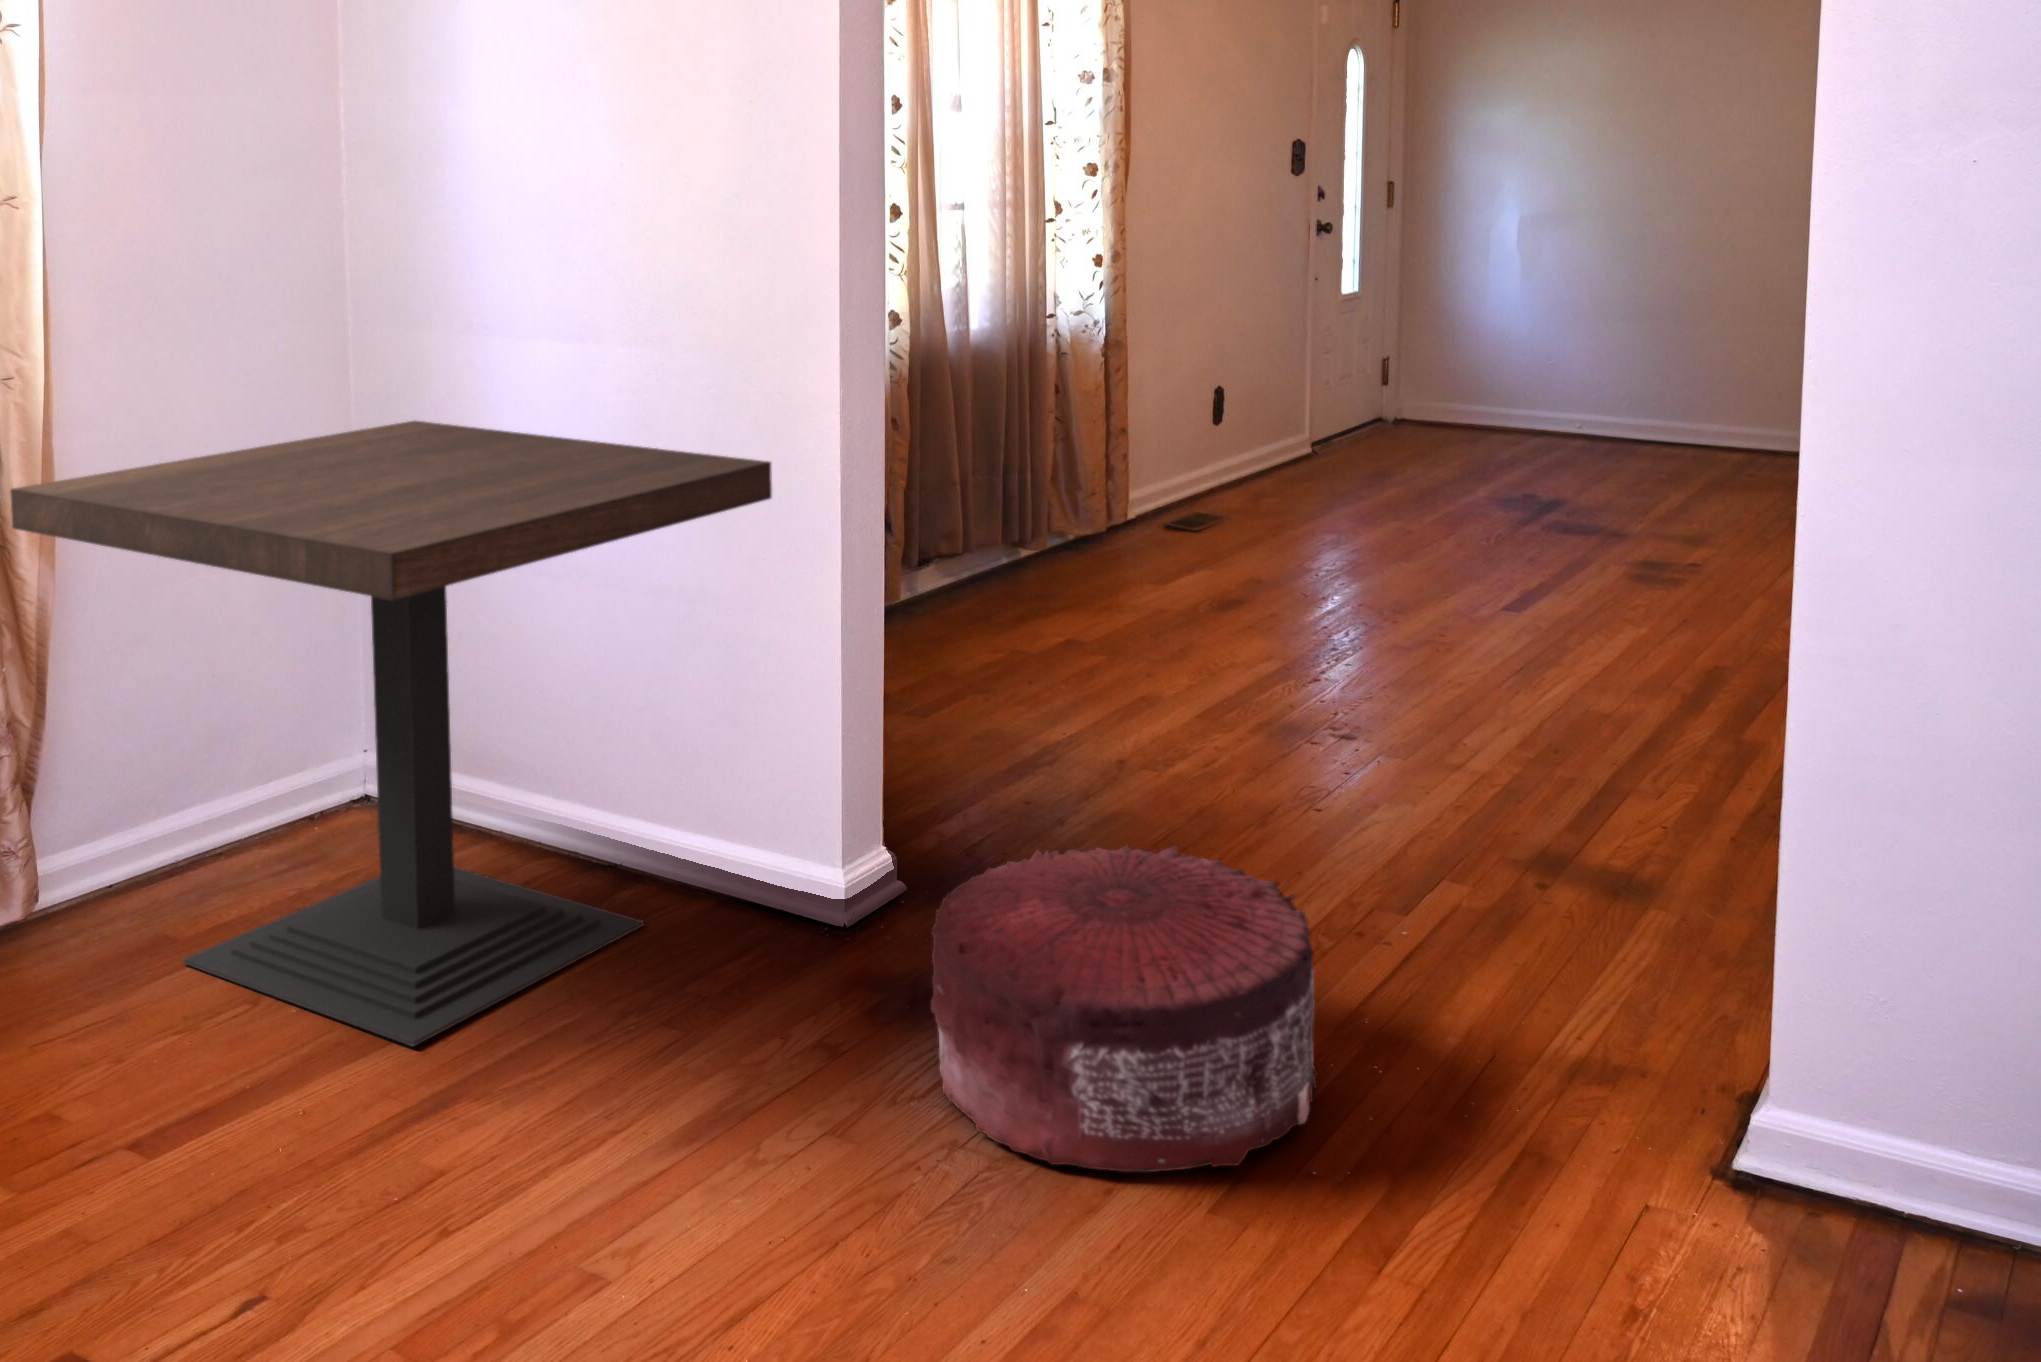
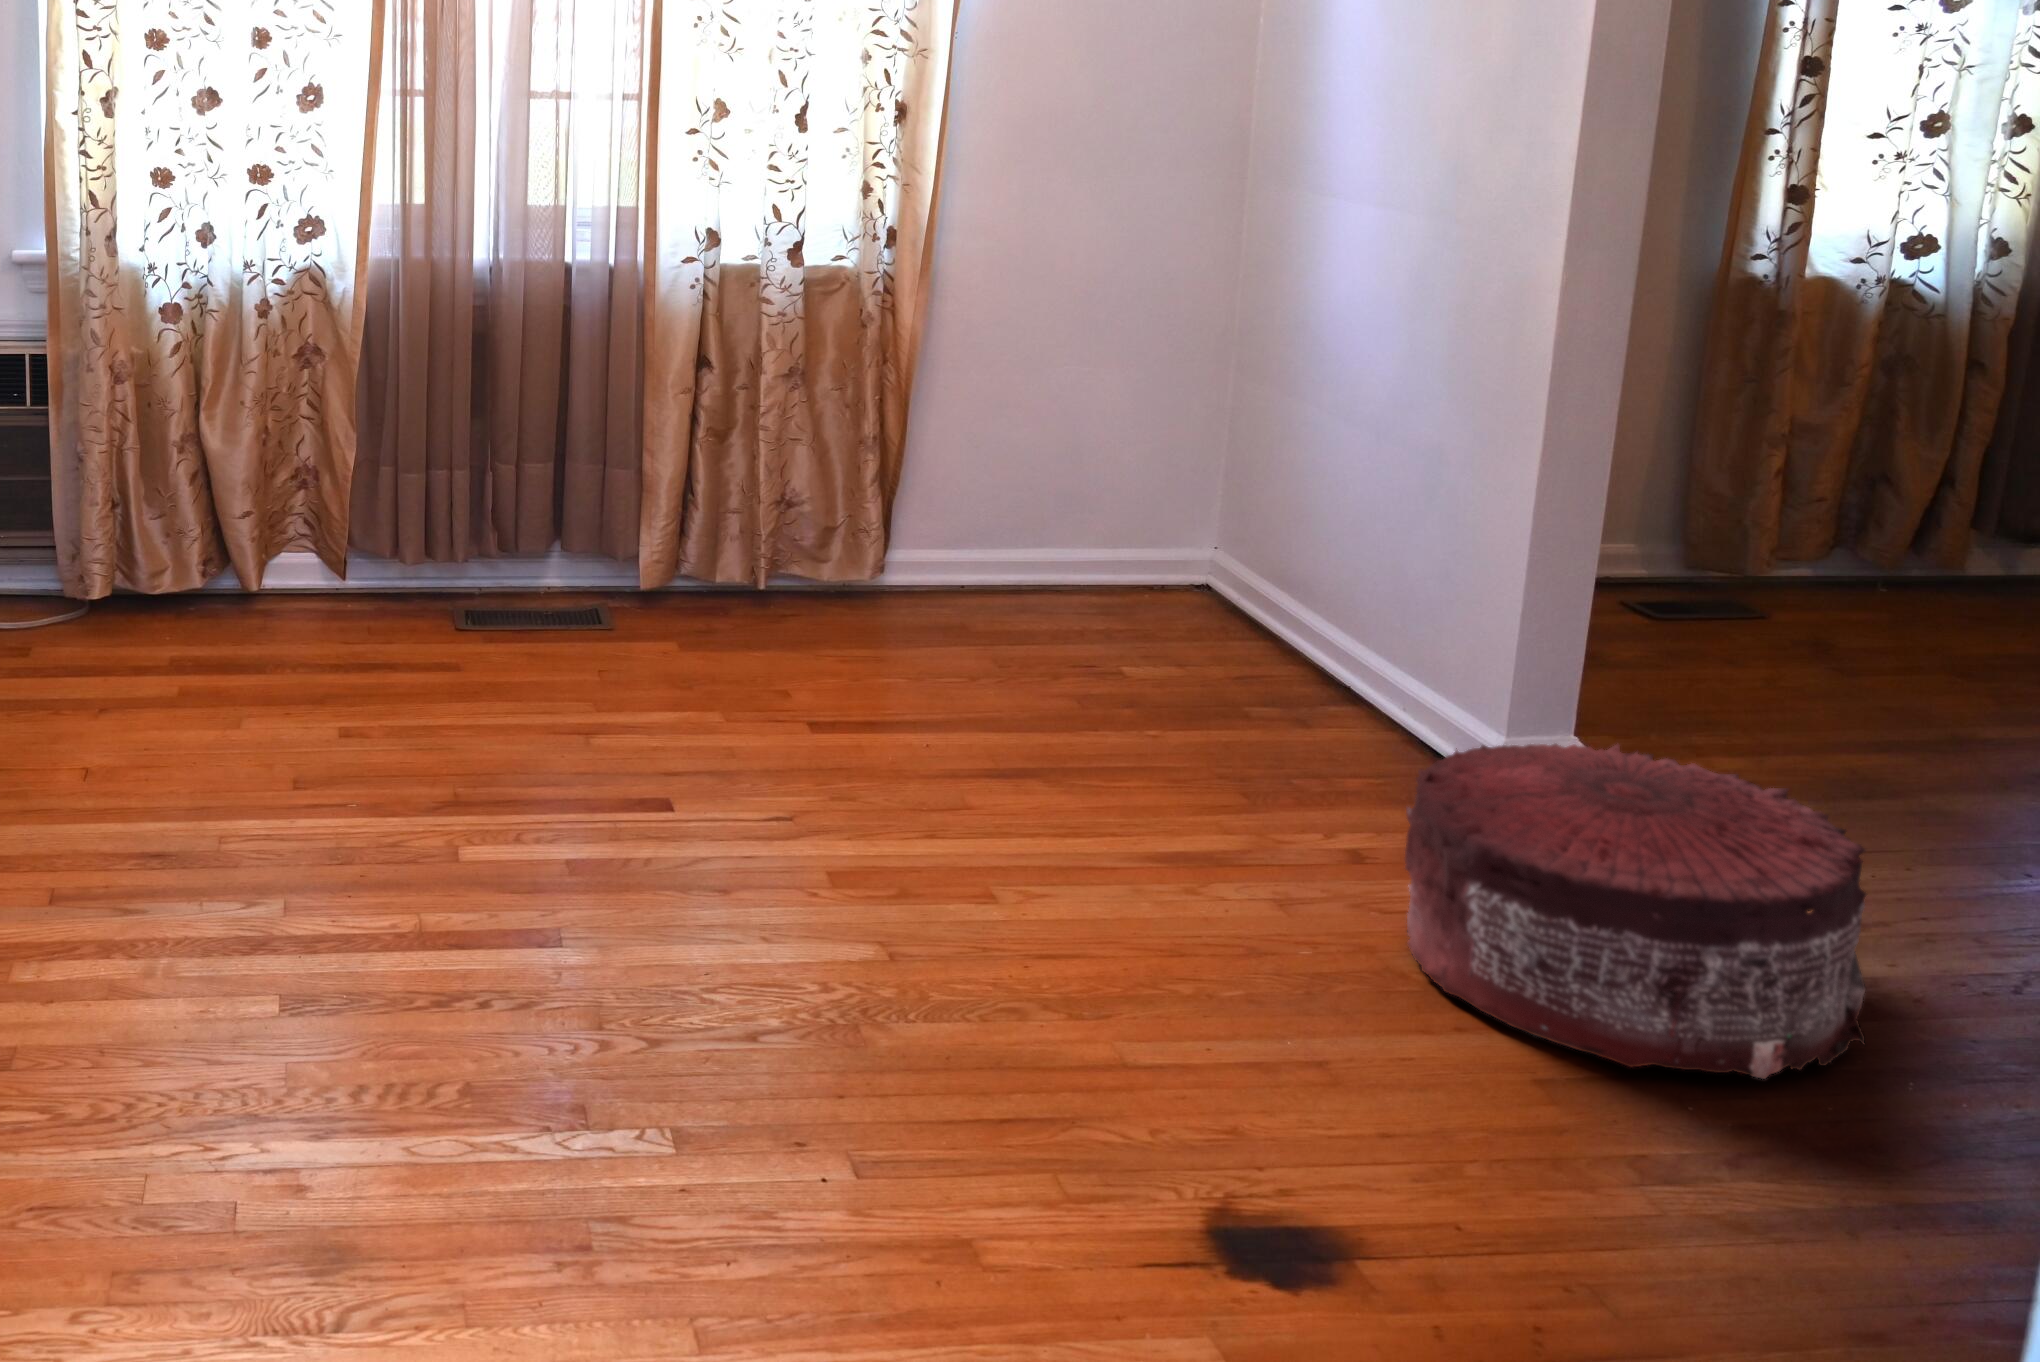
dining table: present [10,421,772,1046] -> none [872,263,1487,737]

